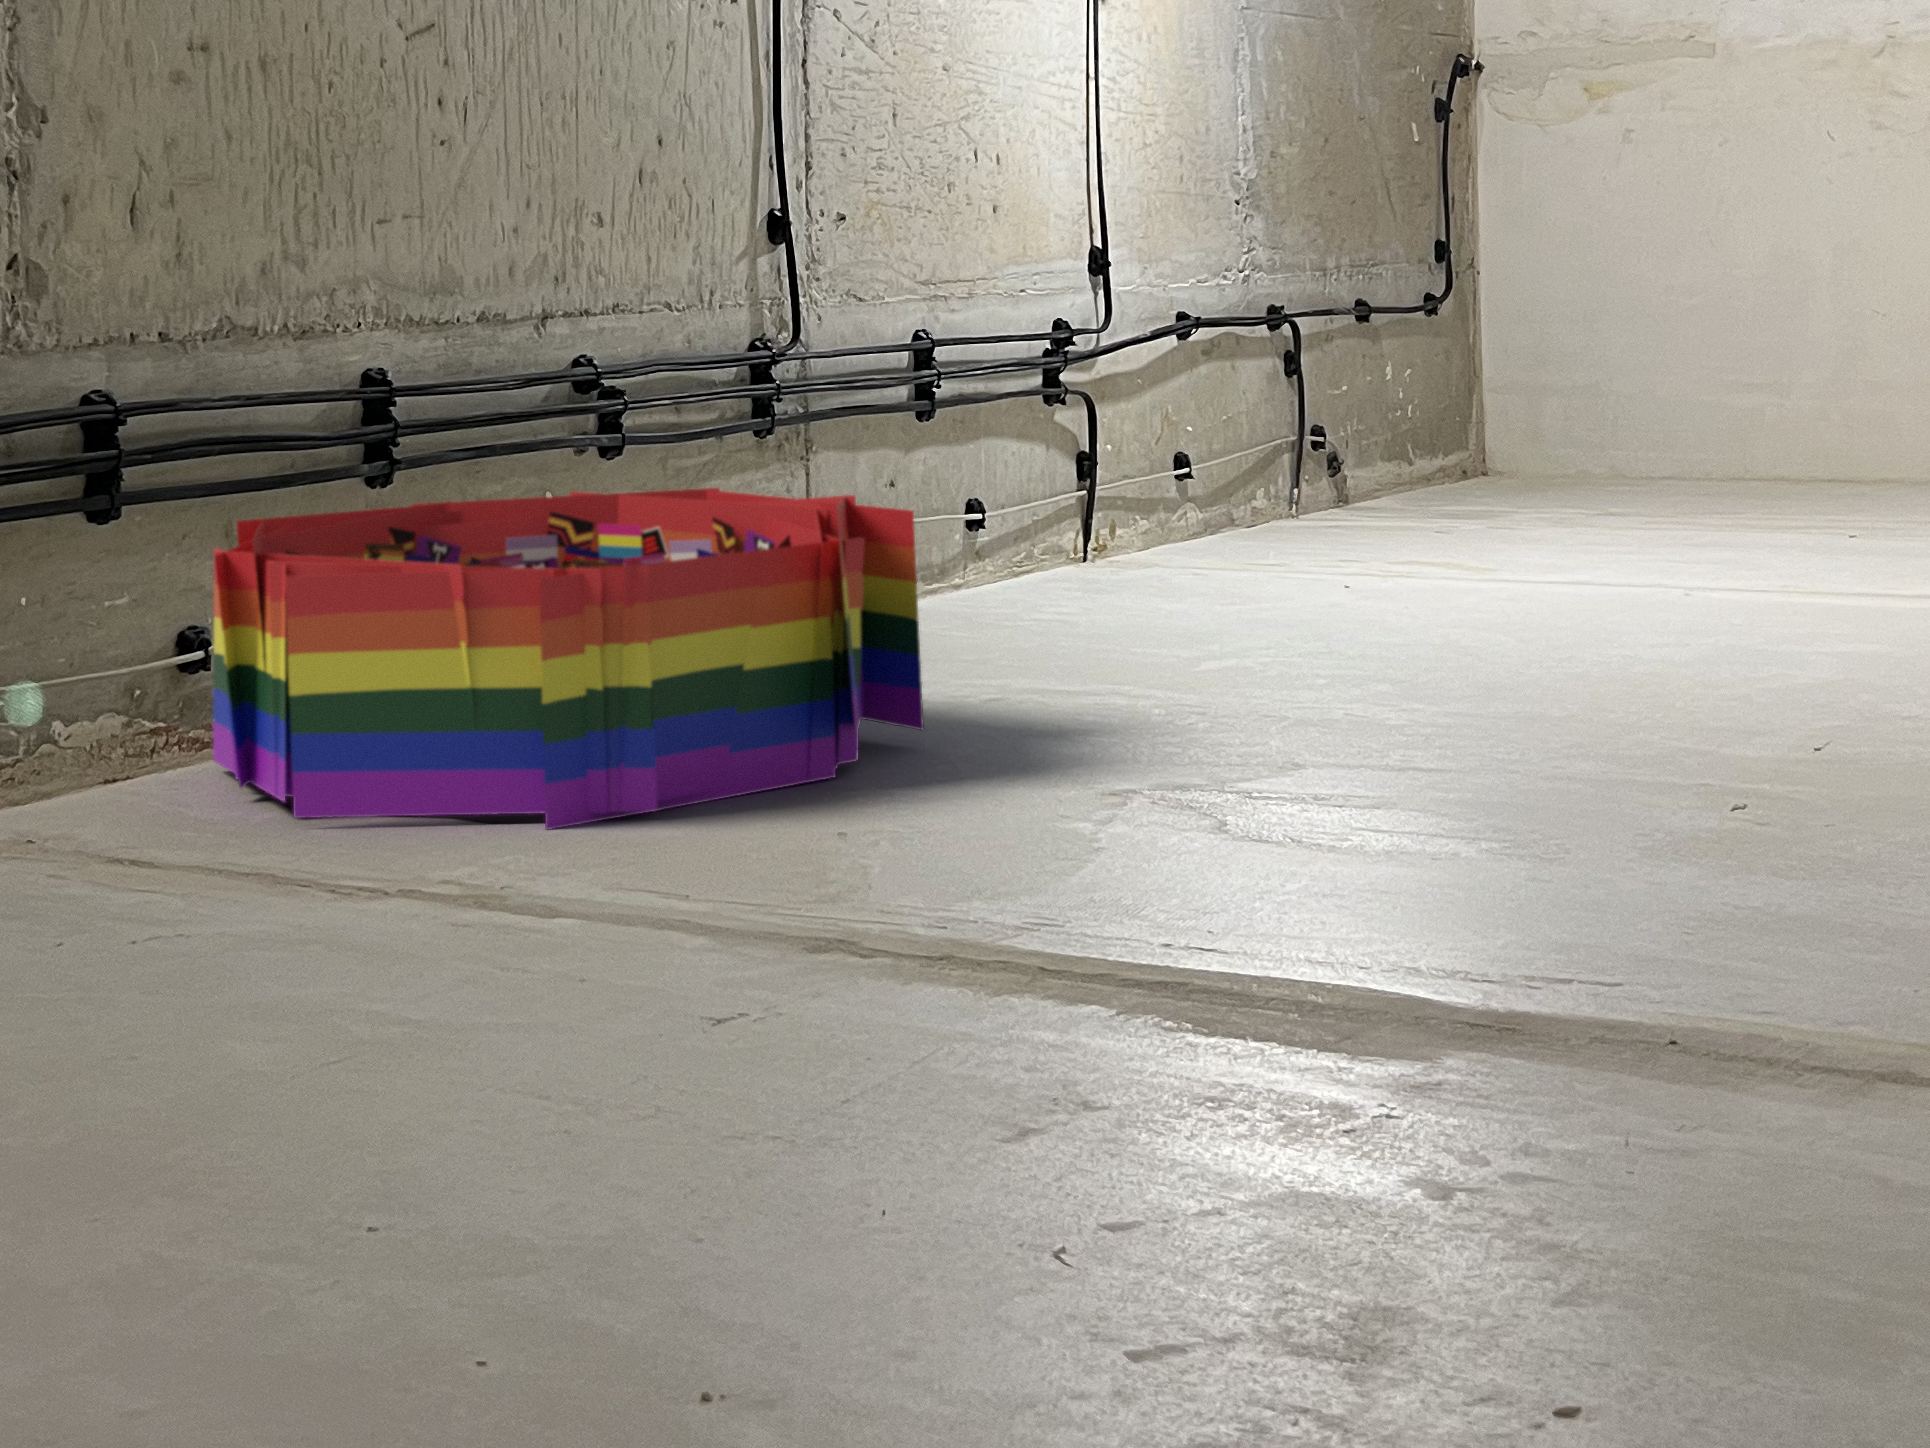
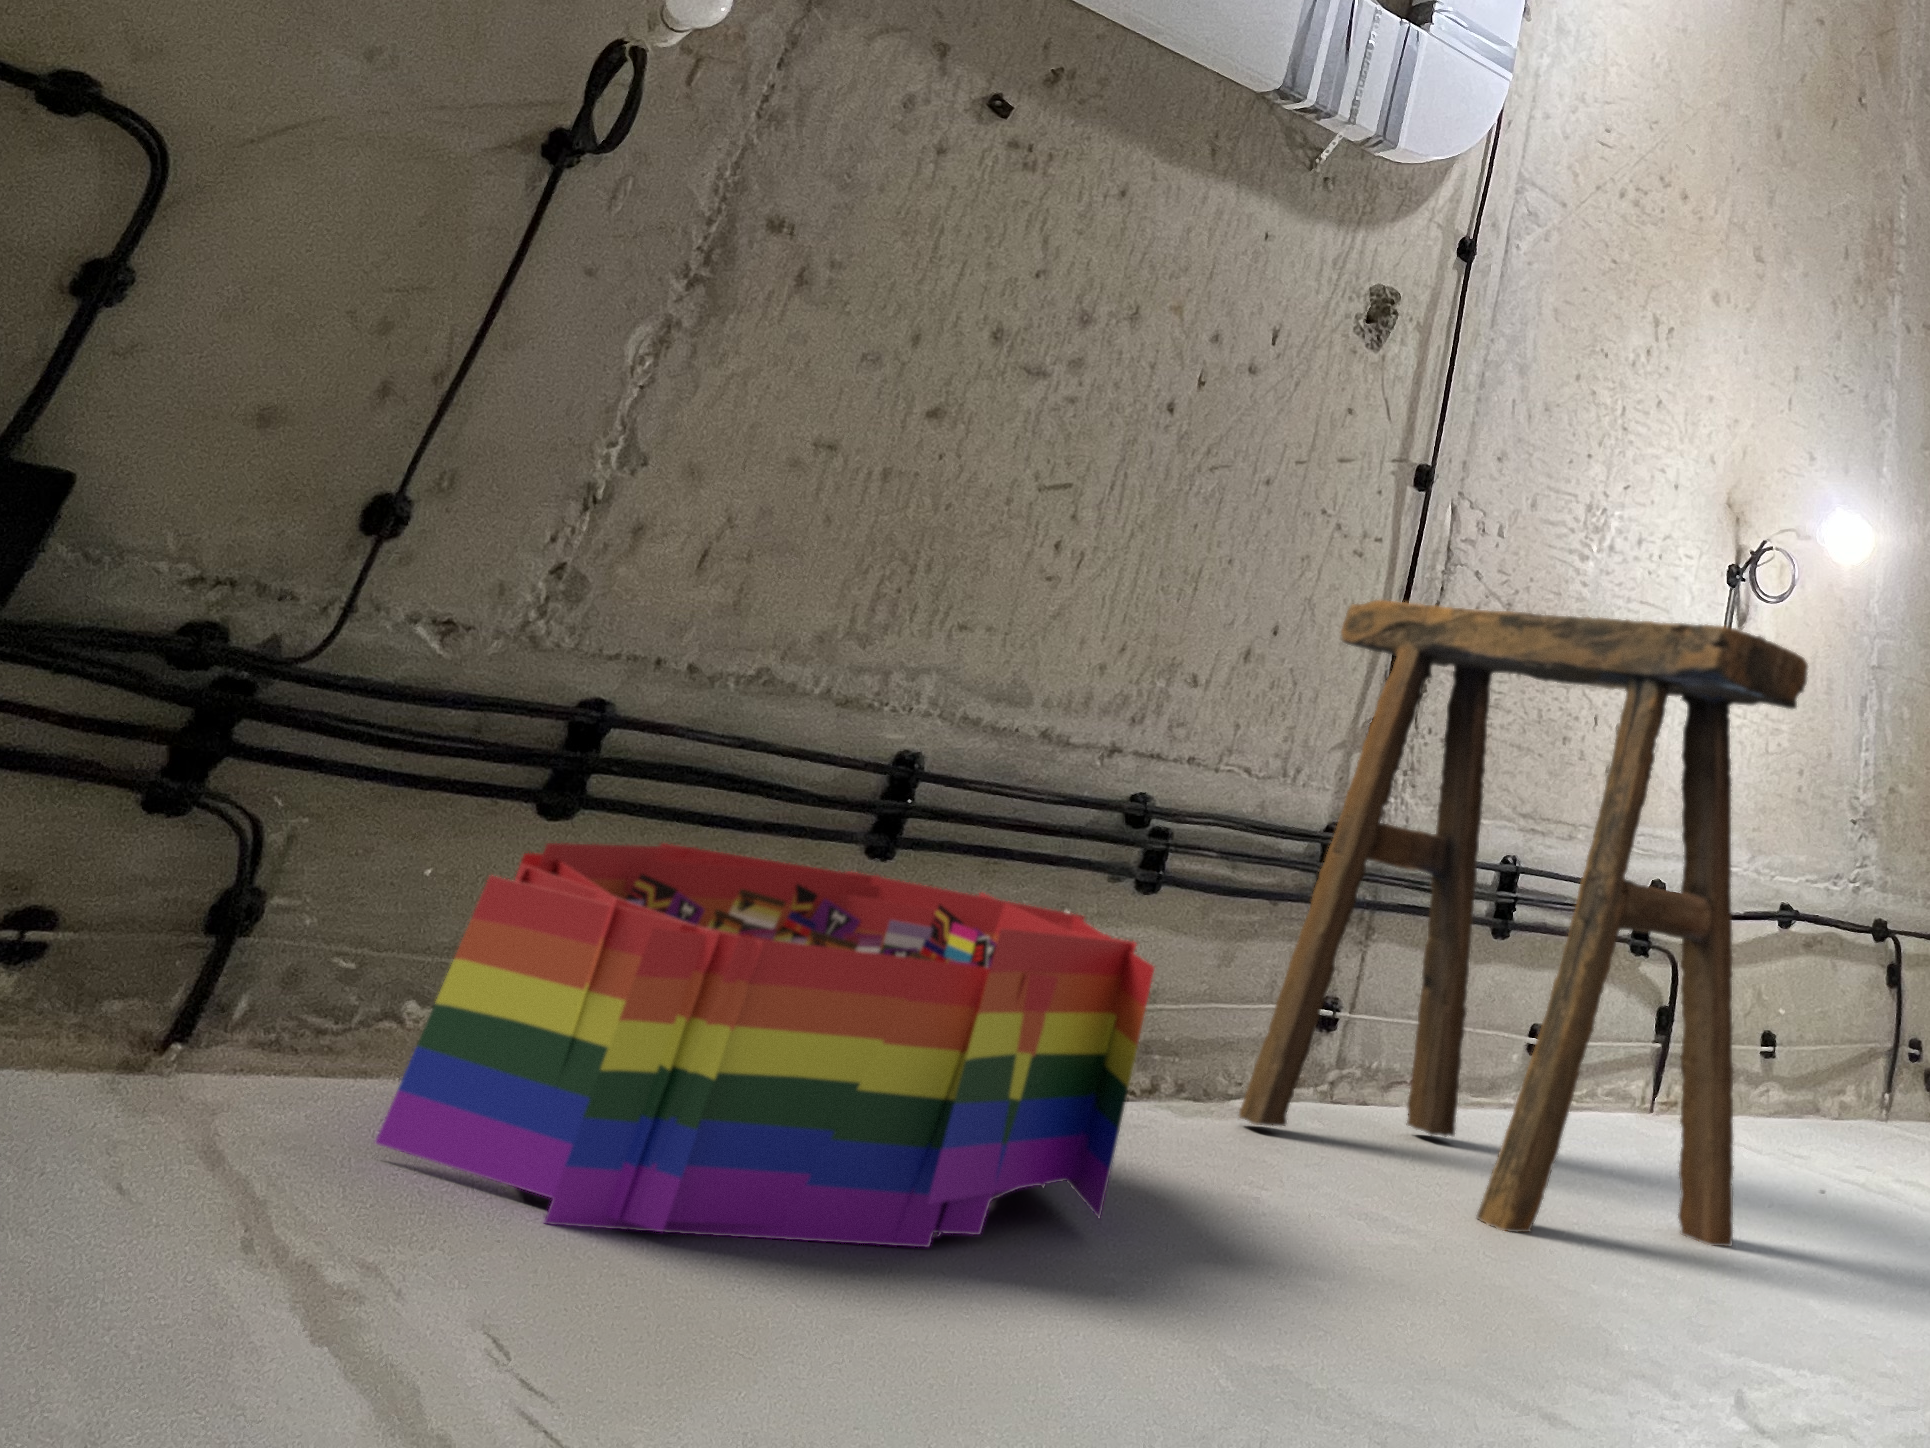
stool: none [743,35,1412,671] -> present [1239,600,1808,1246]

